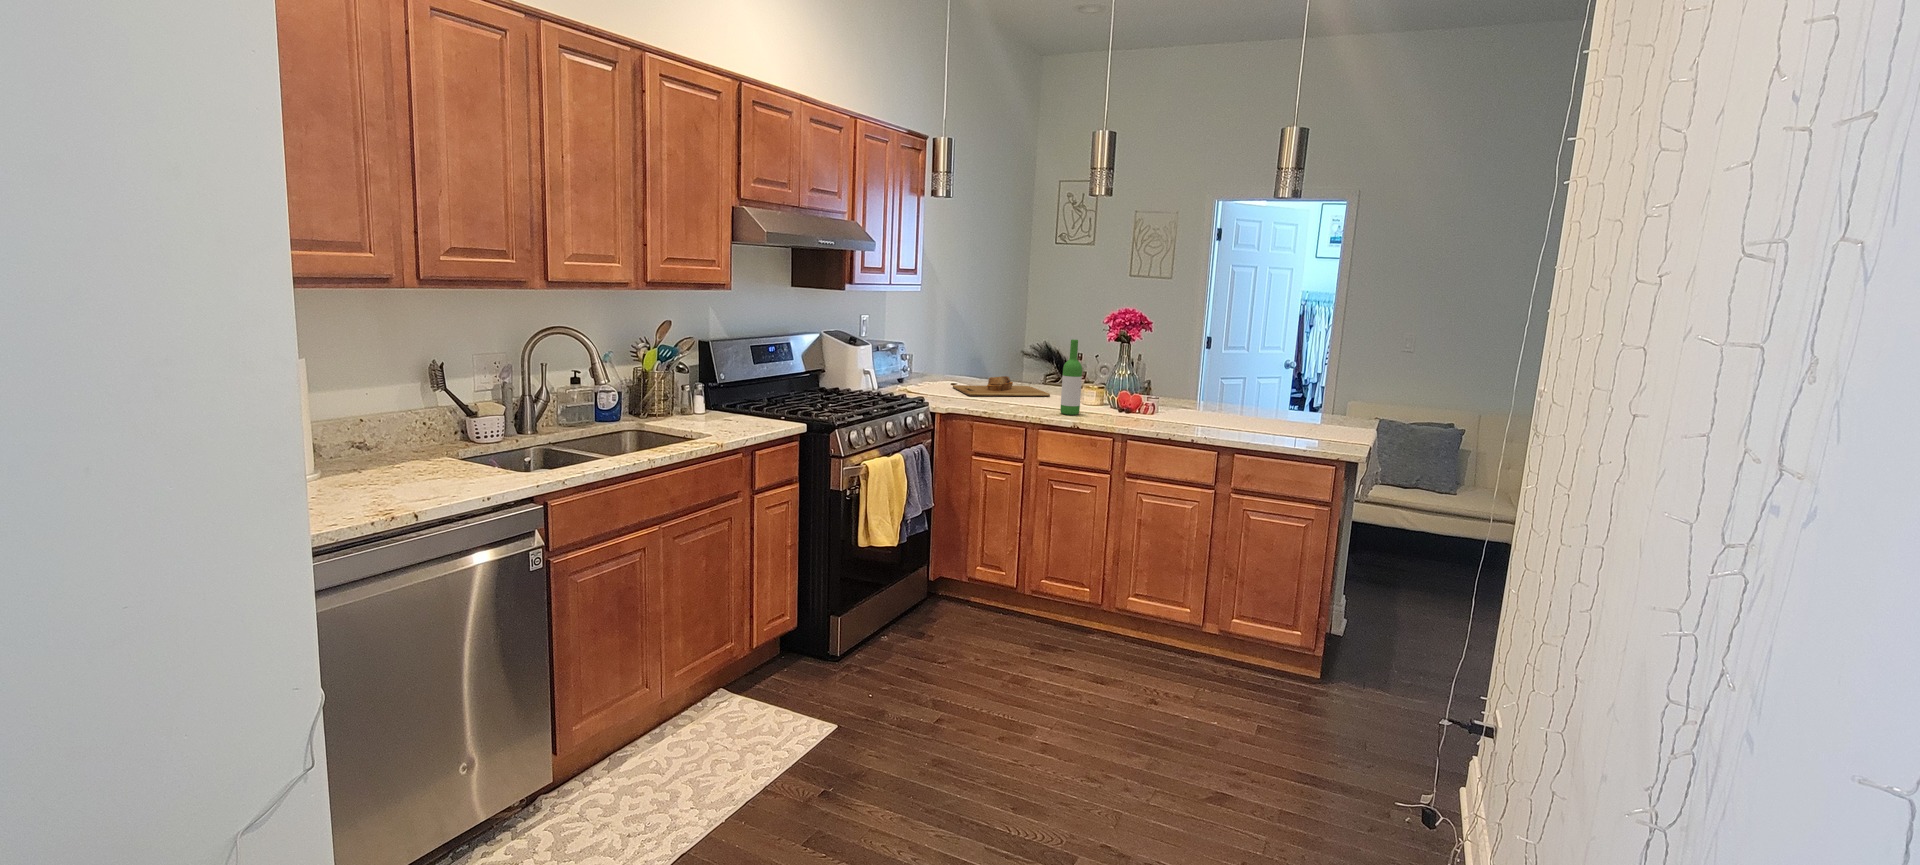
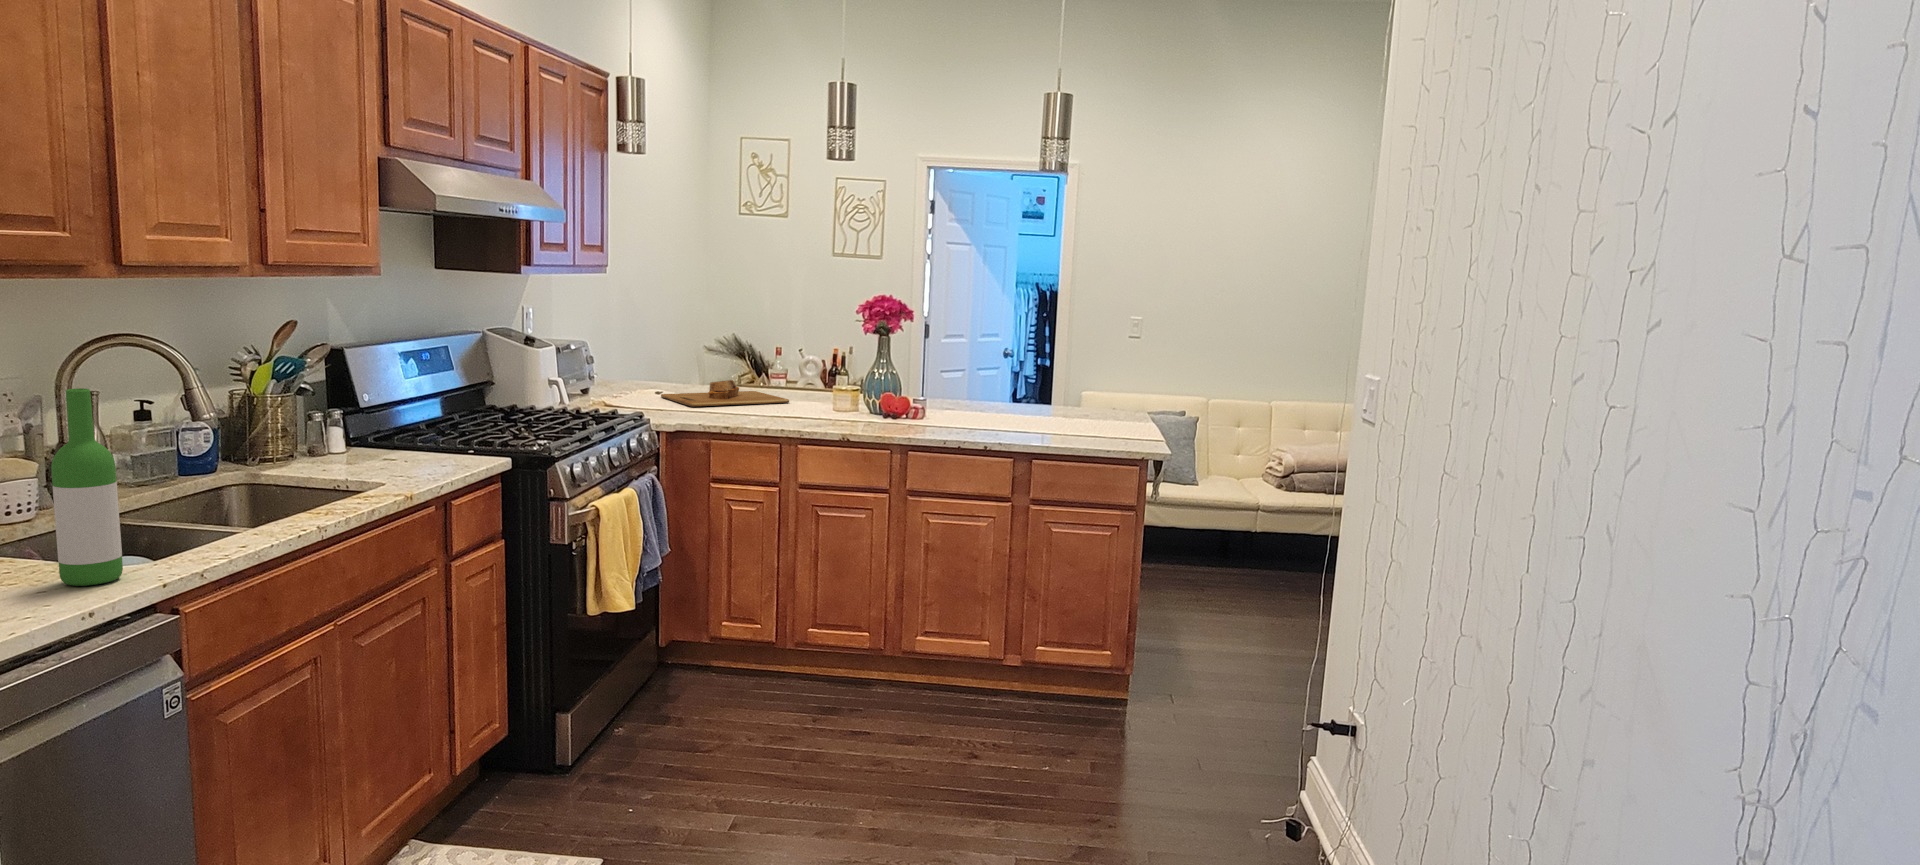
wine bottle: present [1060,339,1082,415] -> present [51,388,123,586]

